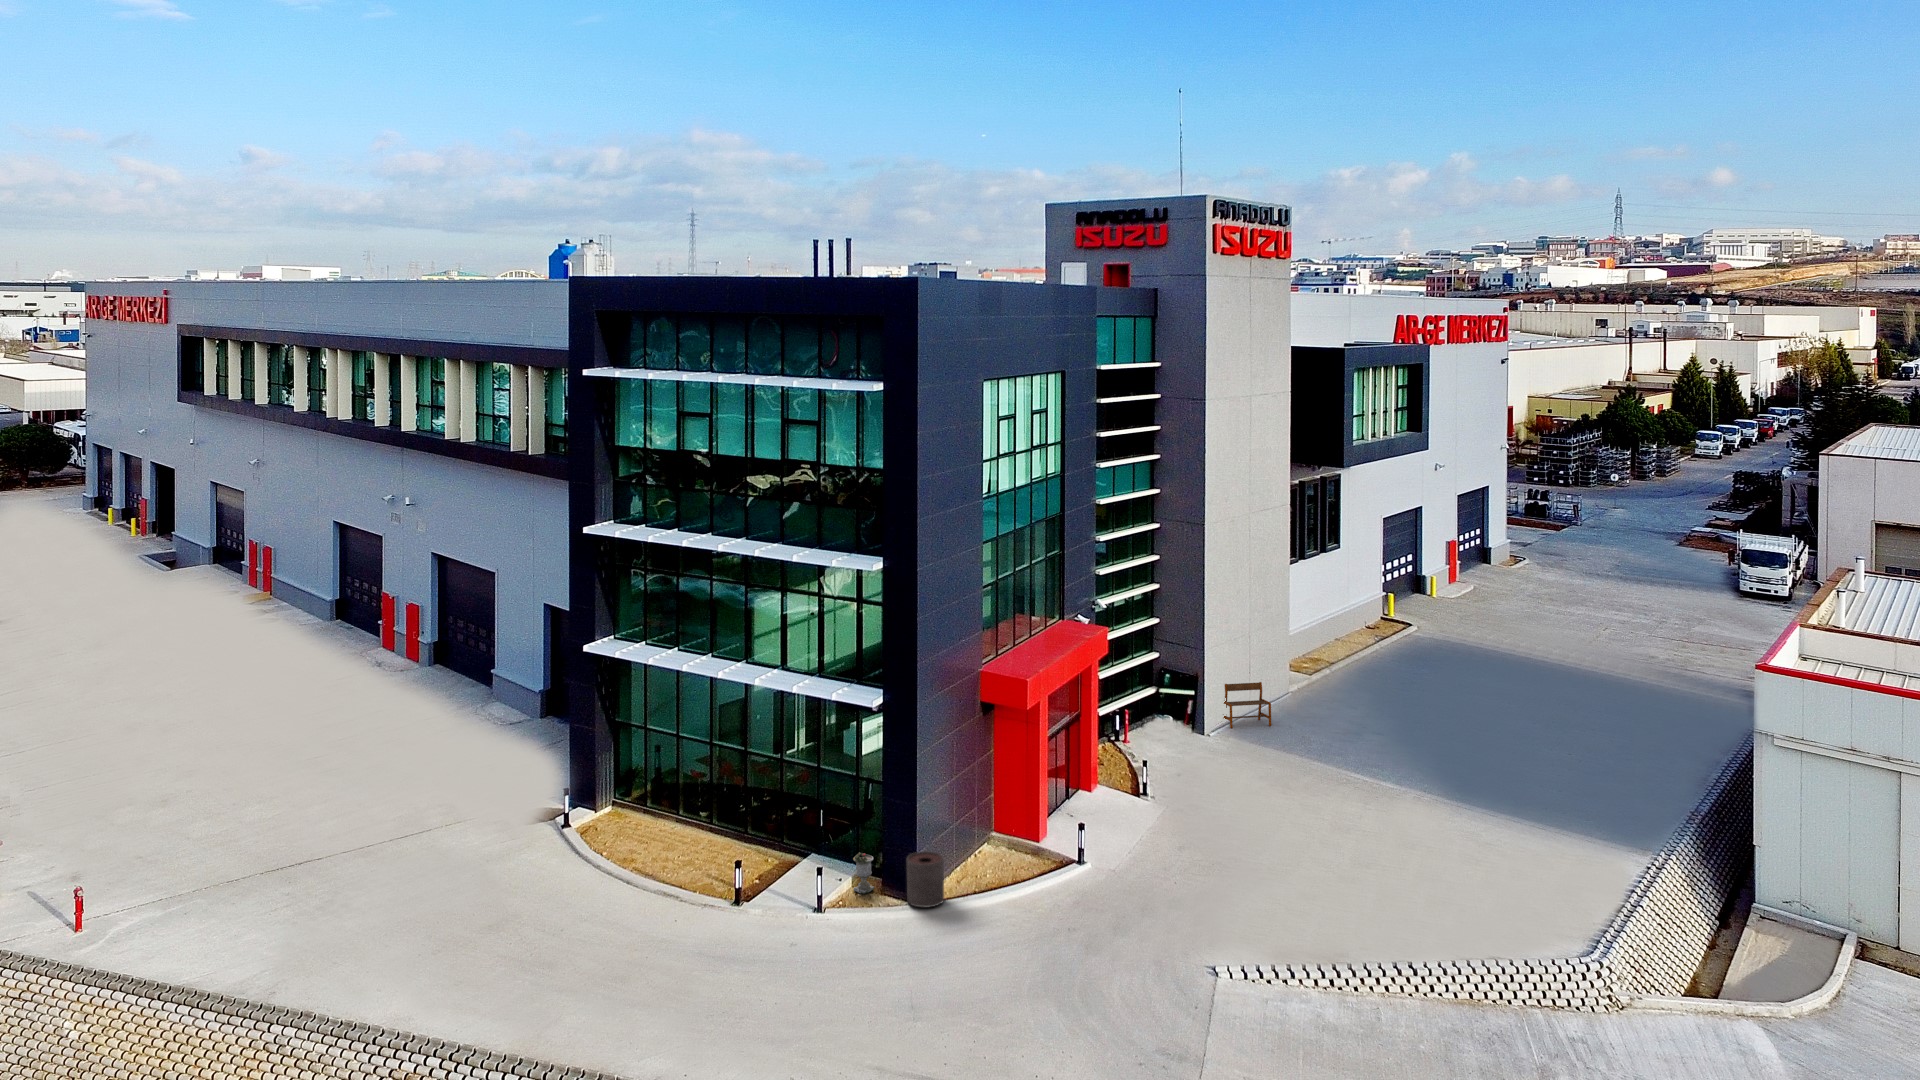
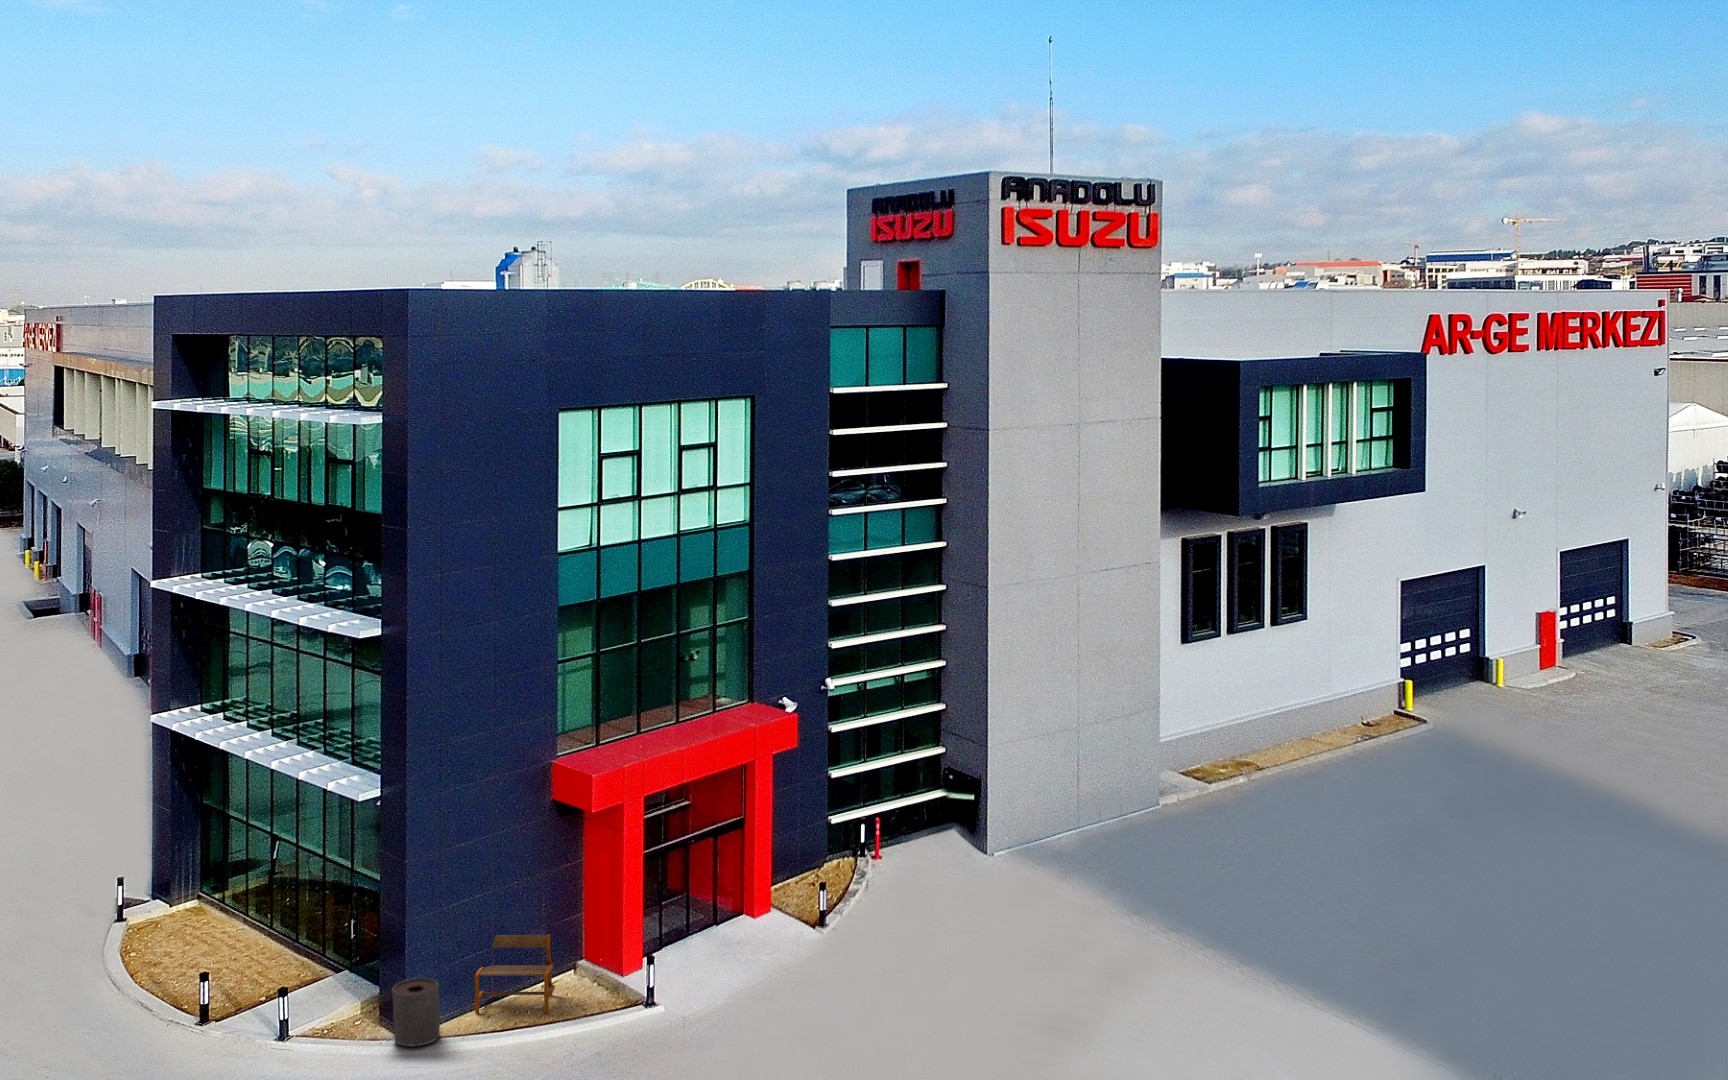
bench: present [1223,682,1271,728] -> present [475,934,555,1013]
planter: present [853,852,874,894] -> none [352,970,379,1021]

